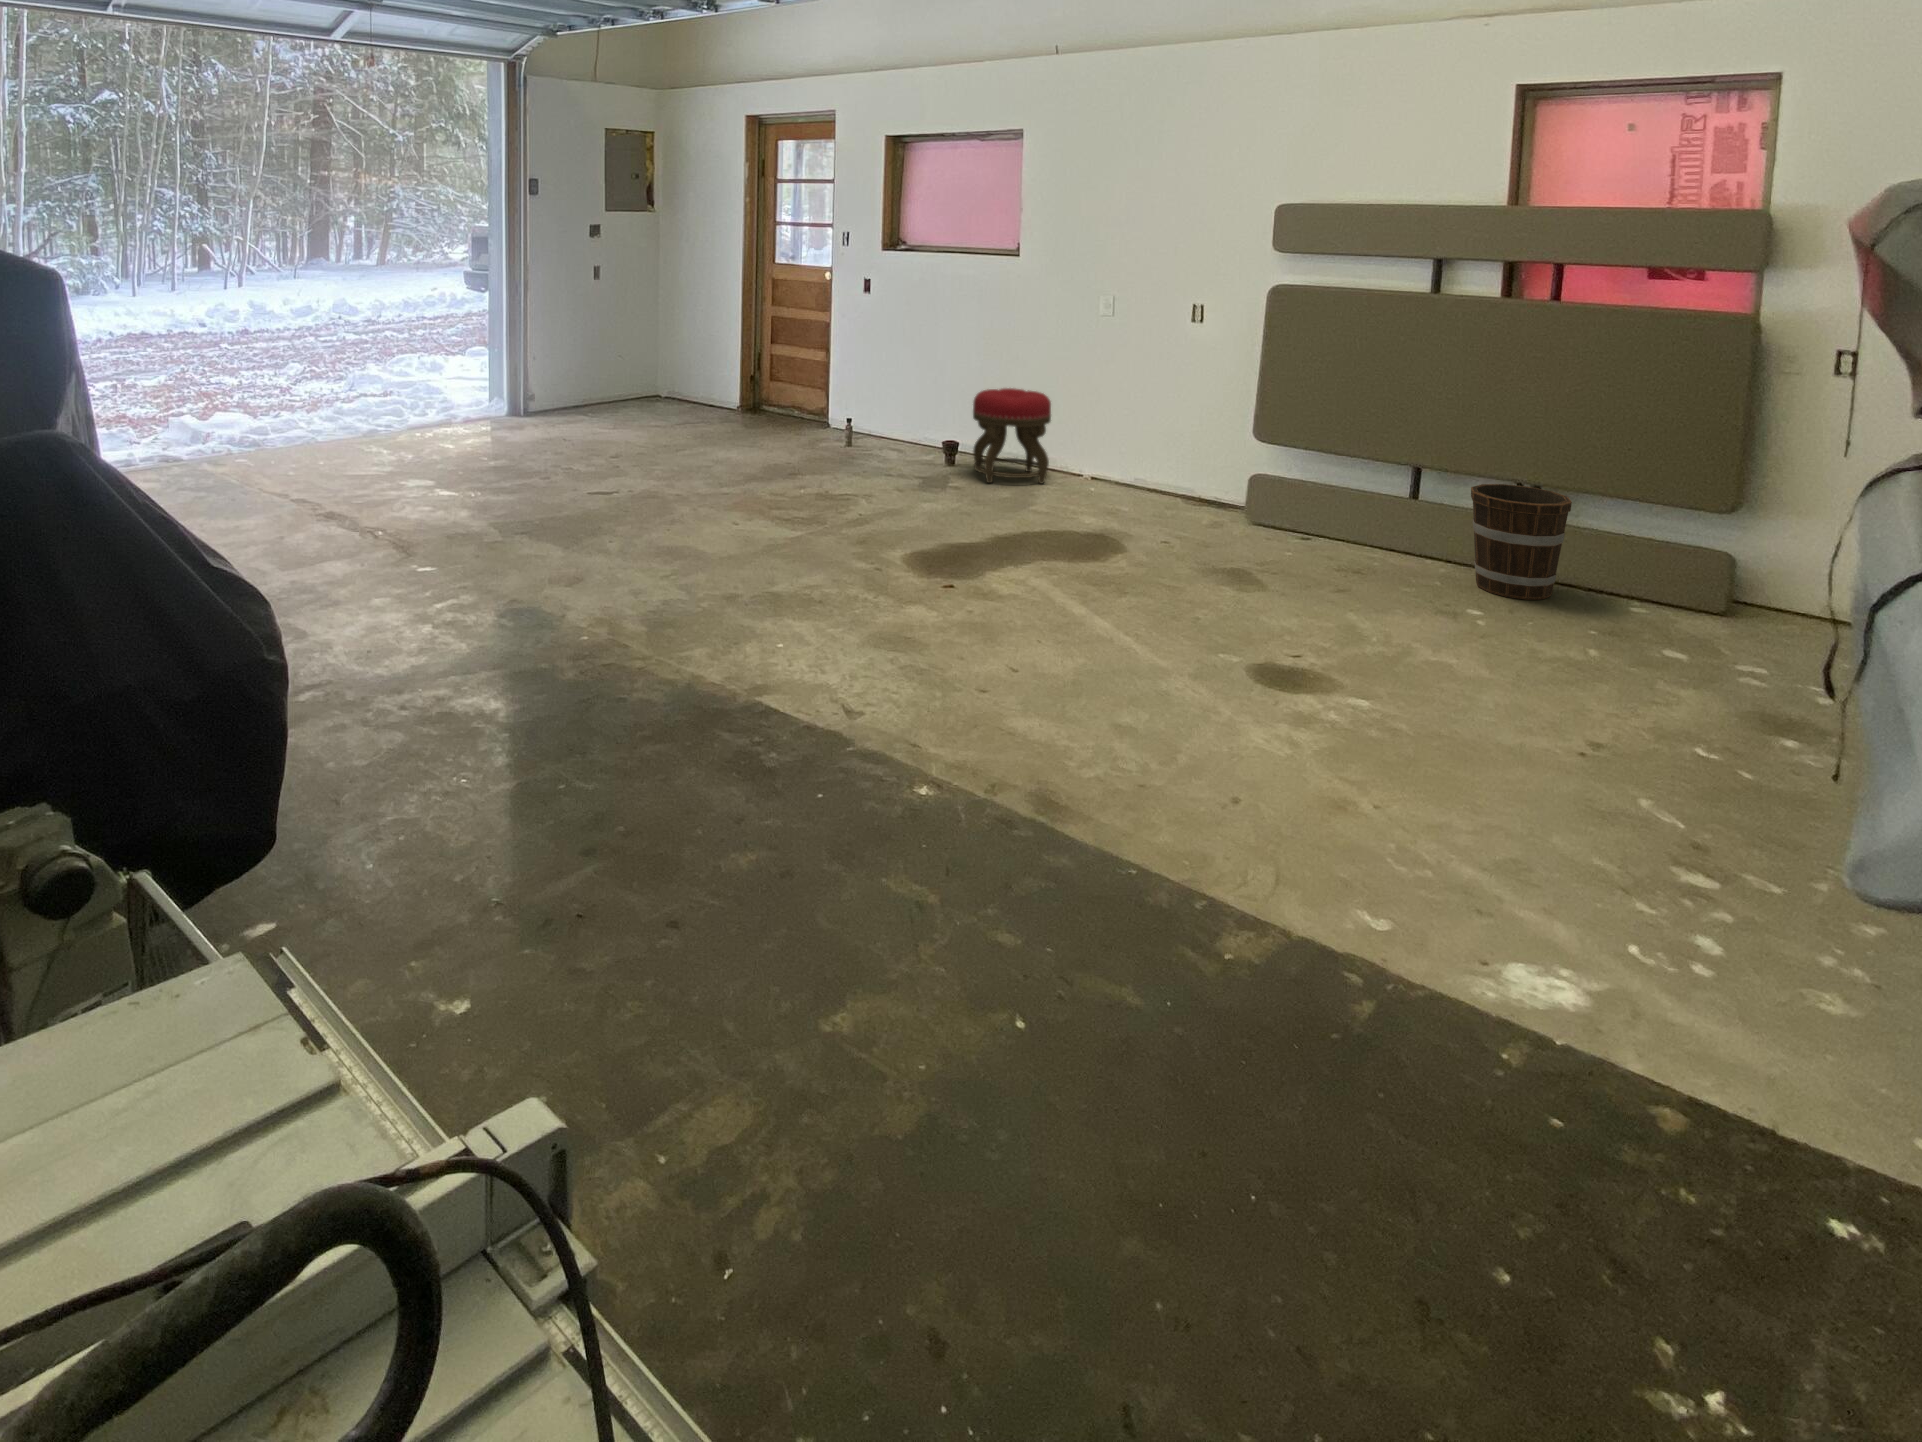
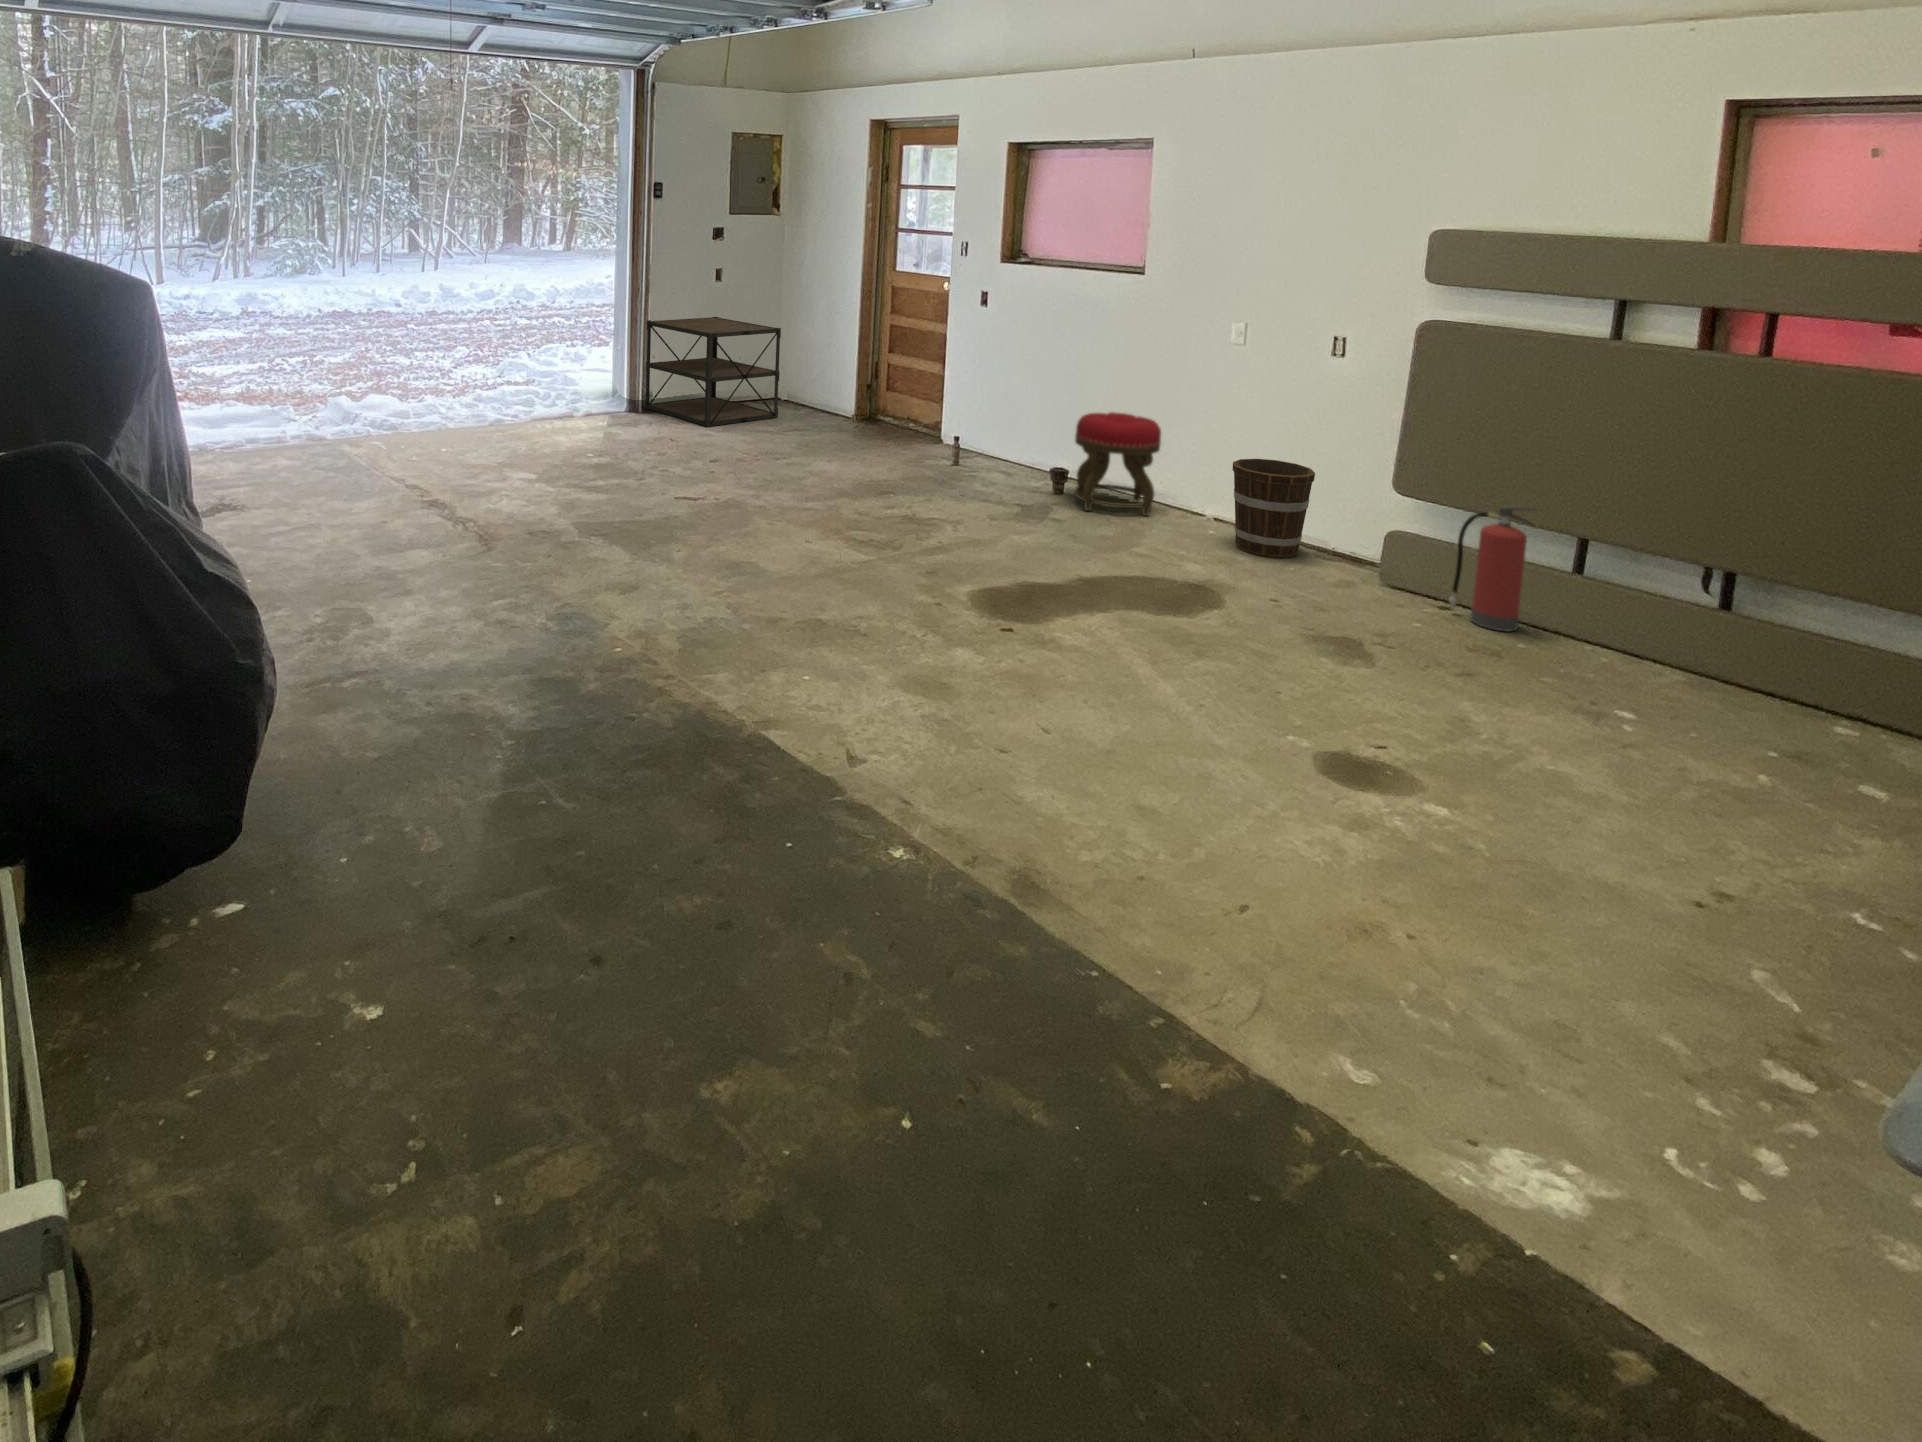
shelving unit: none [521,317,663,429] -> present [645,317,781,427]
fire extinguisher: none [1320,445,1390,557] -> present [1449,507,1535,631]
bucket: present [1471,484,1572,600] -> present [1233,459,1315,558]

